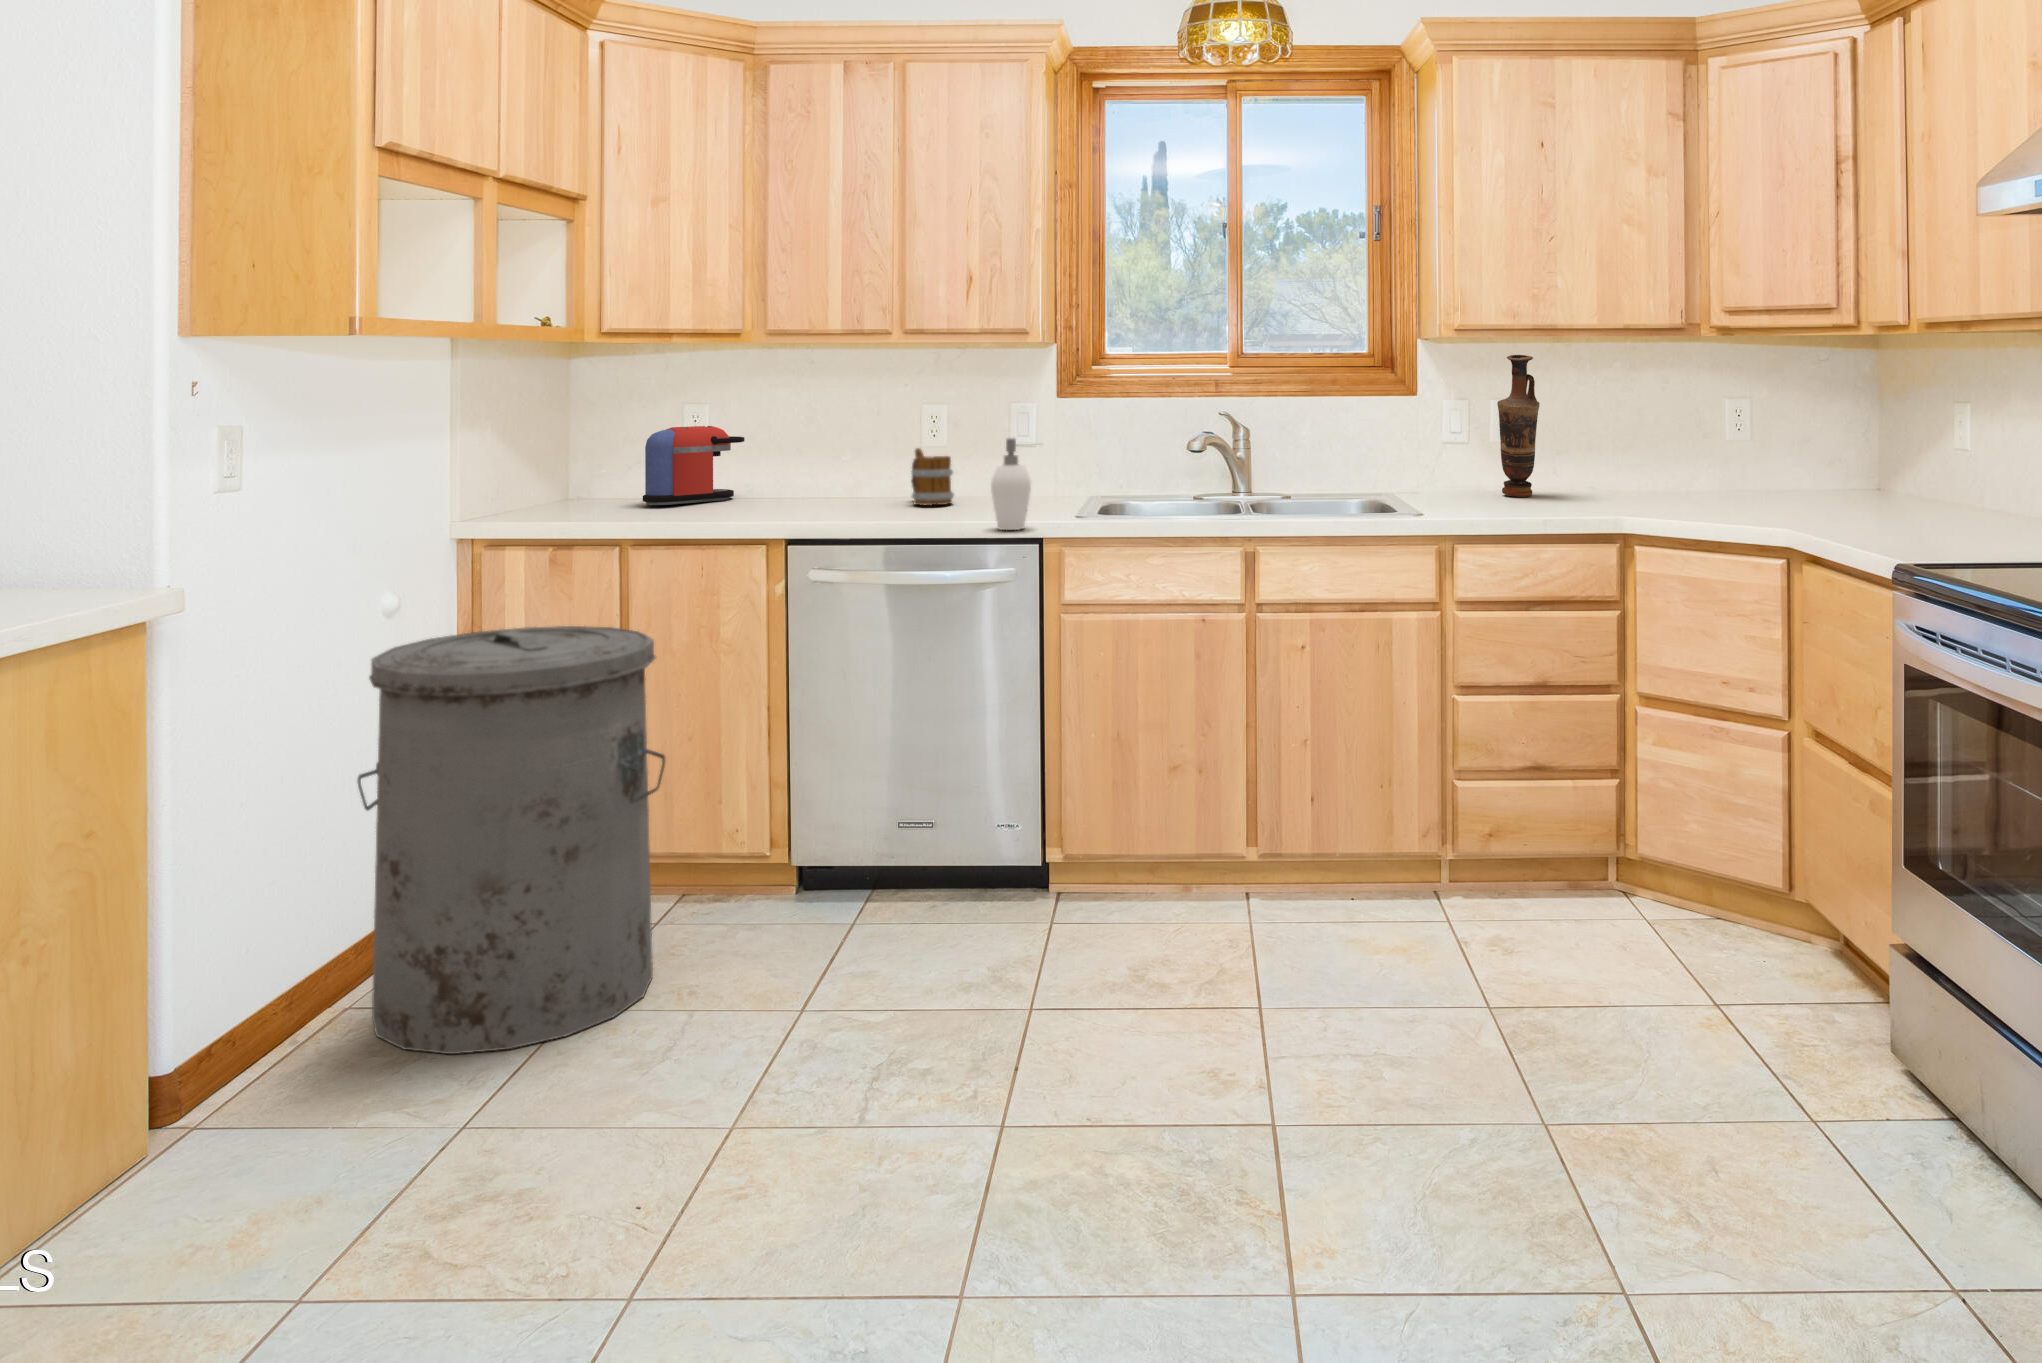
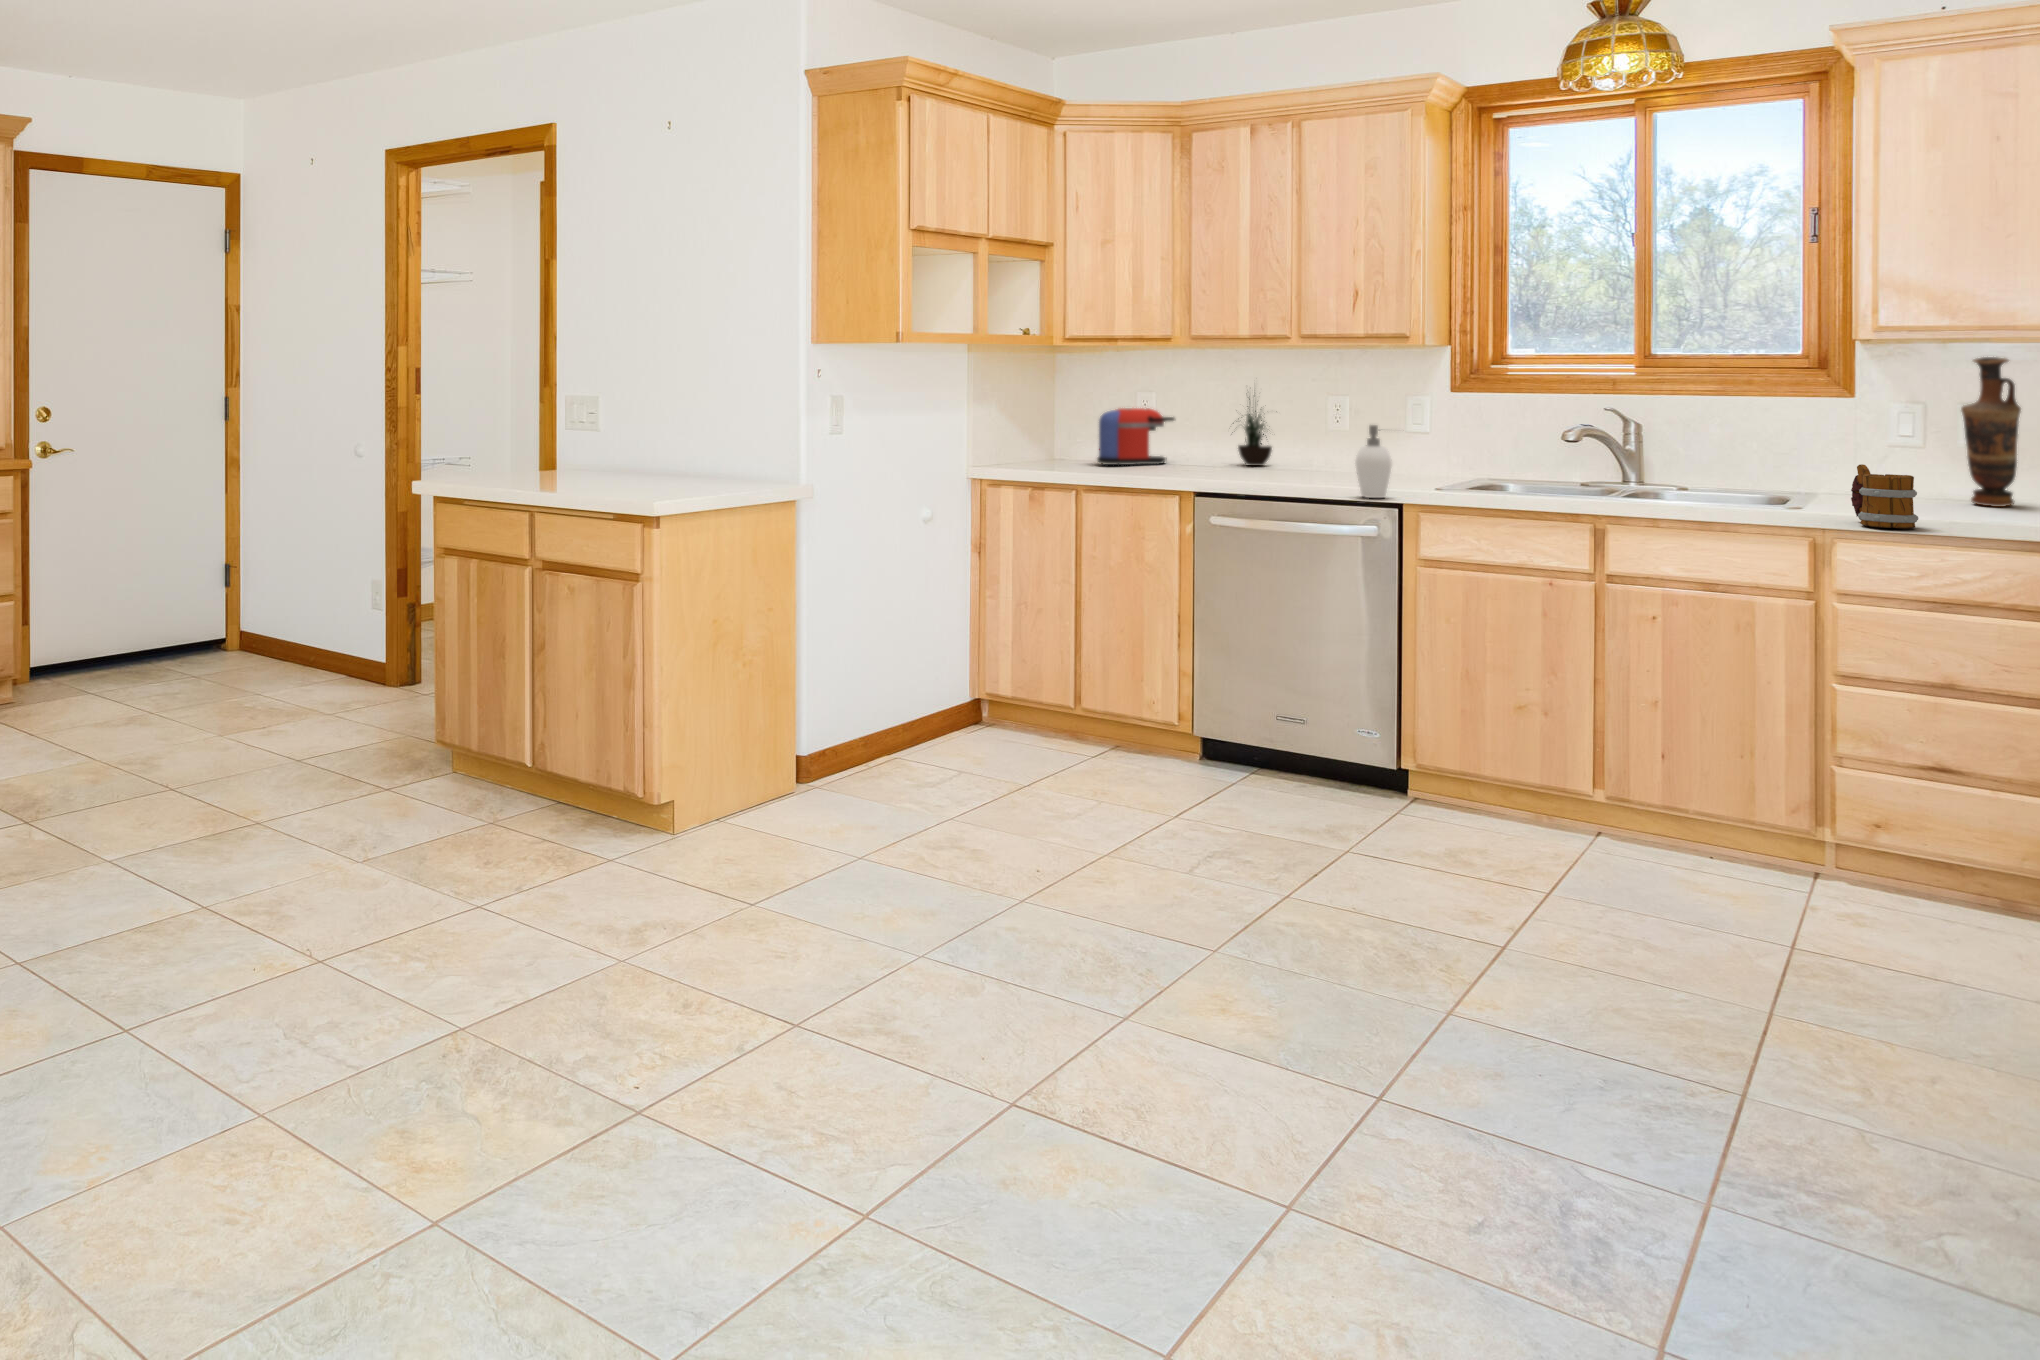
potted plant: none [810,372,878,496] -> present [1232,398,1272,466]
mug: present [911,448,954,505] -> present [1851,464,1918,528]
trash can: present [358,626,665,1054] -> none [907,537,1090,795]

